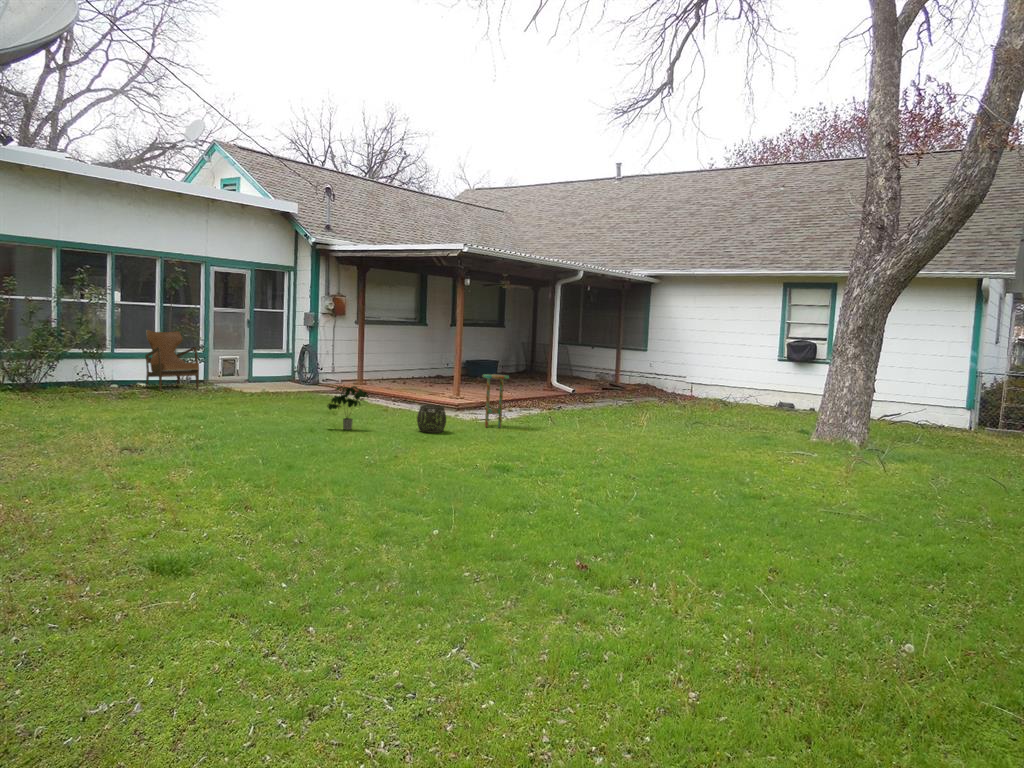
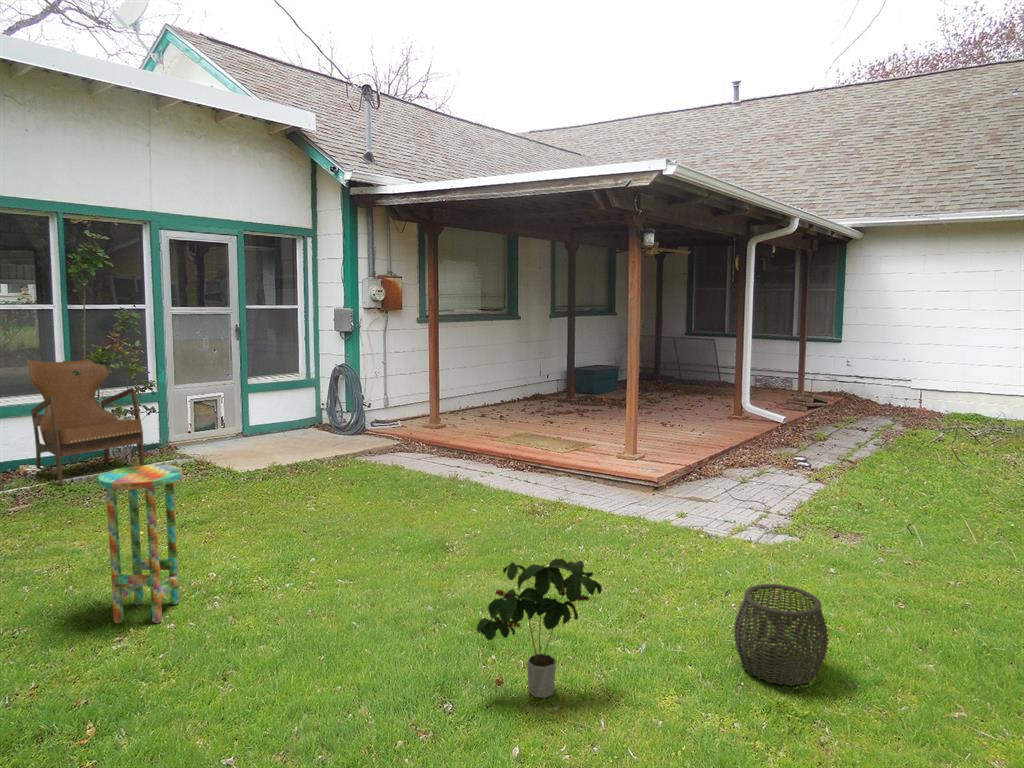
side table: present [482,374,509,428] -> present [98,465,183,624]

